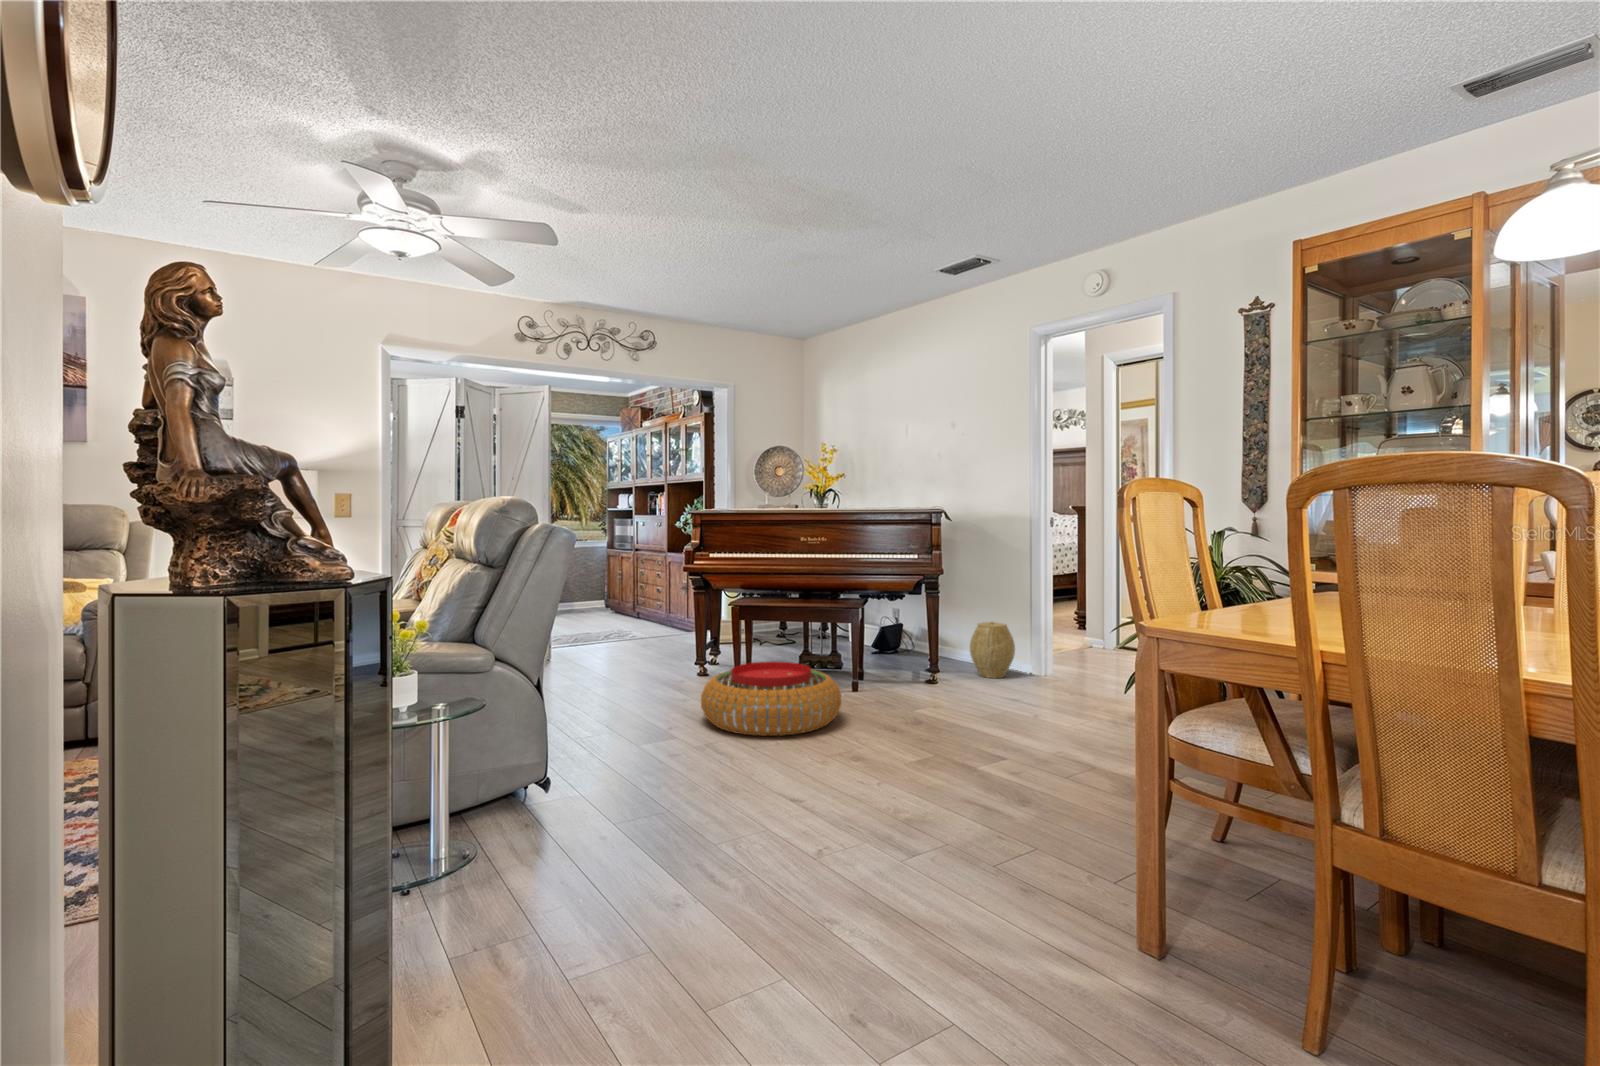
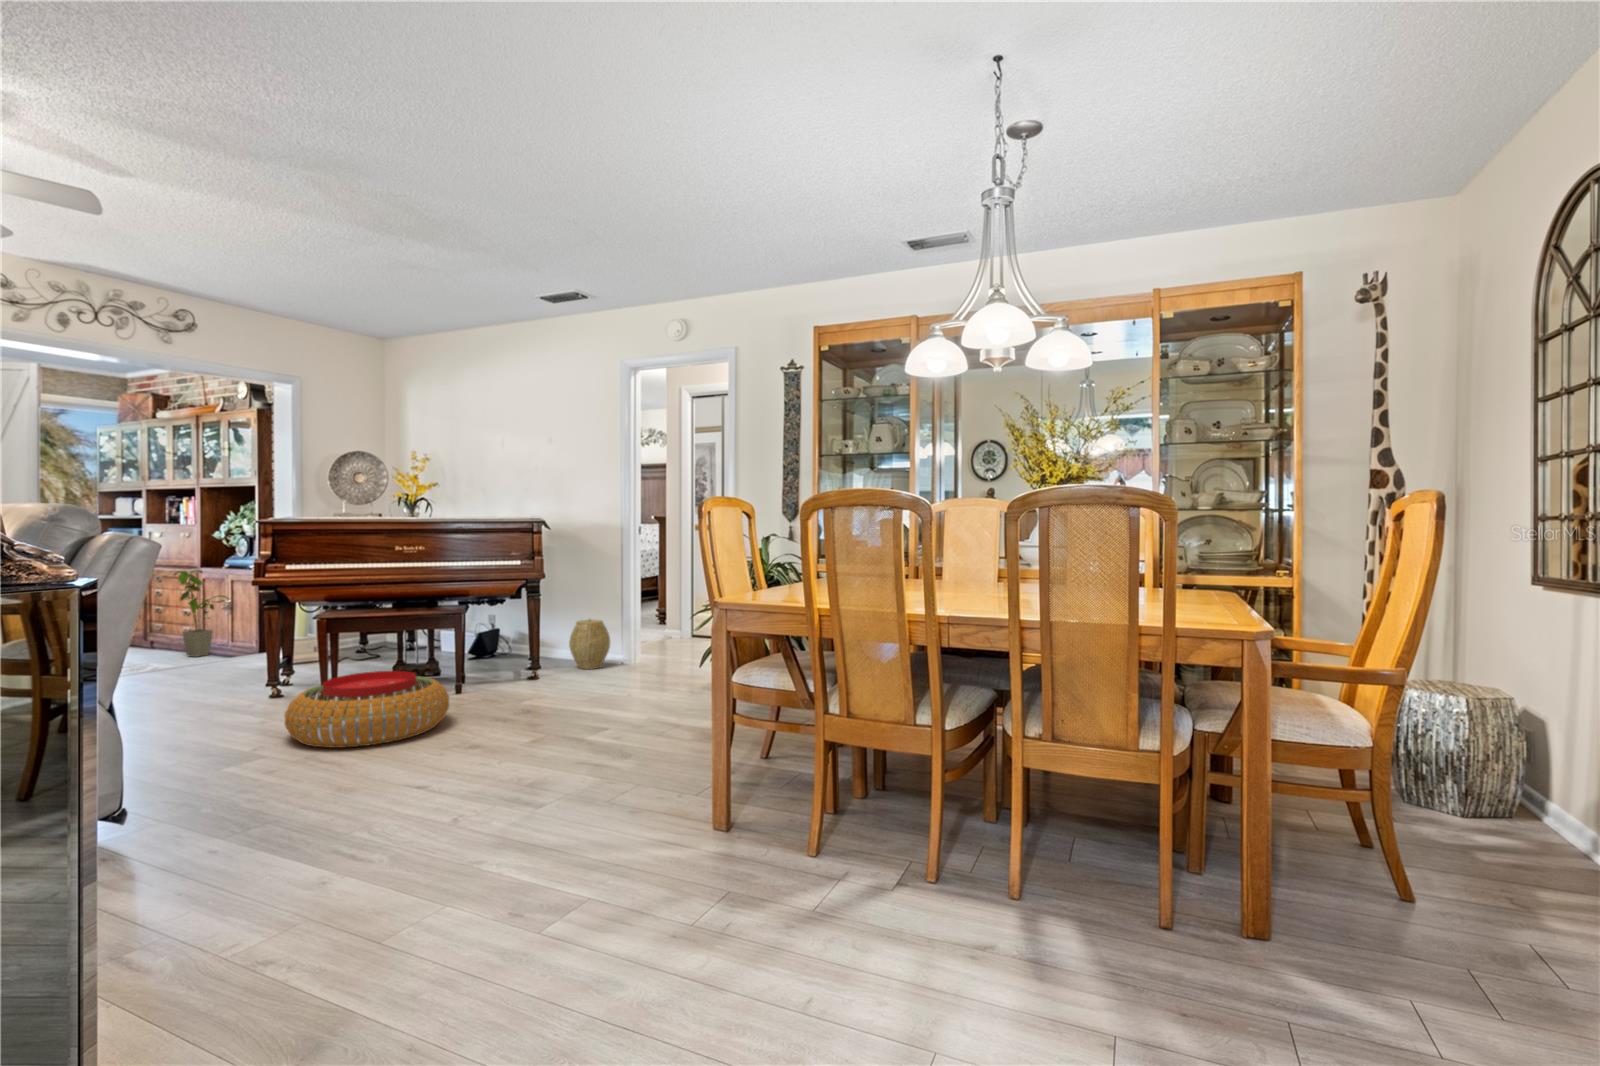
house plant: none [645,555,683,630] -> present [174,570,228,657]

